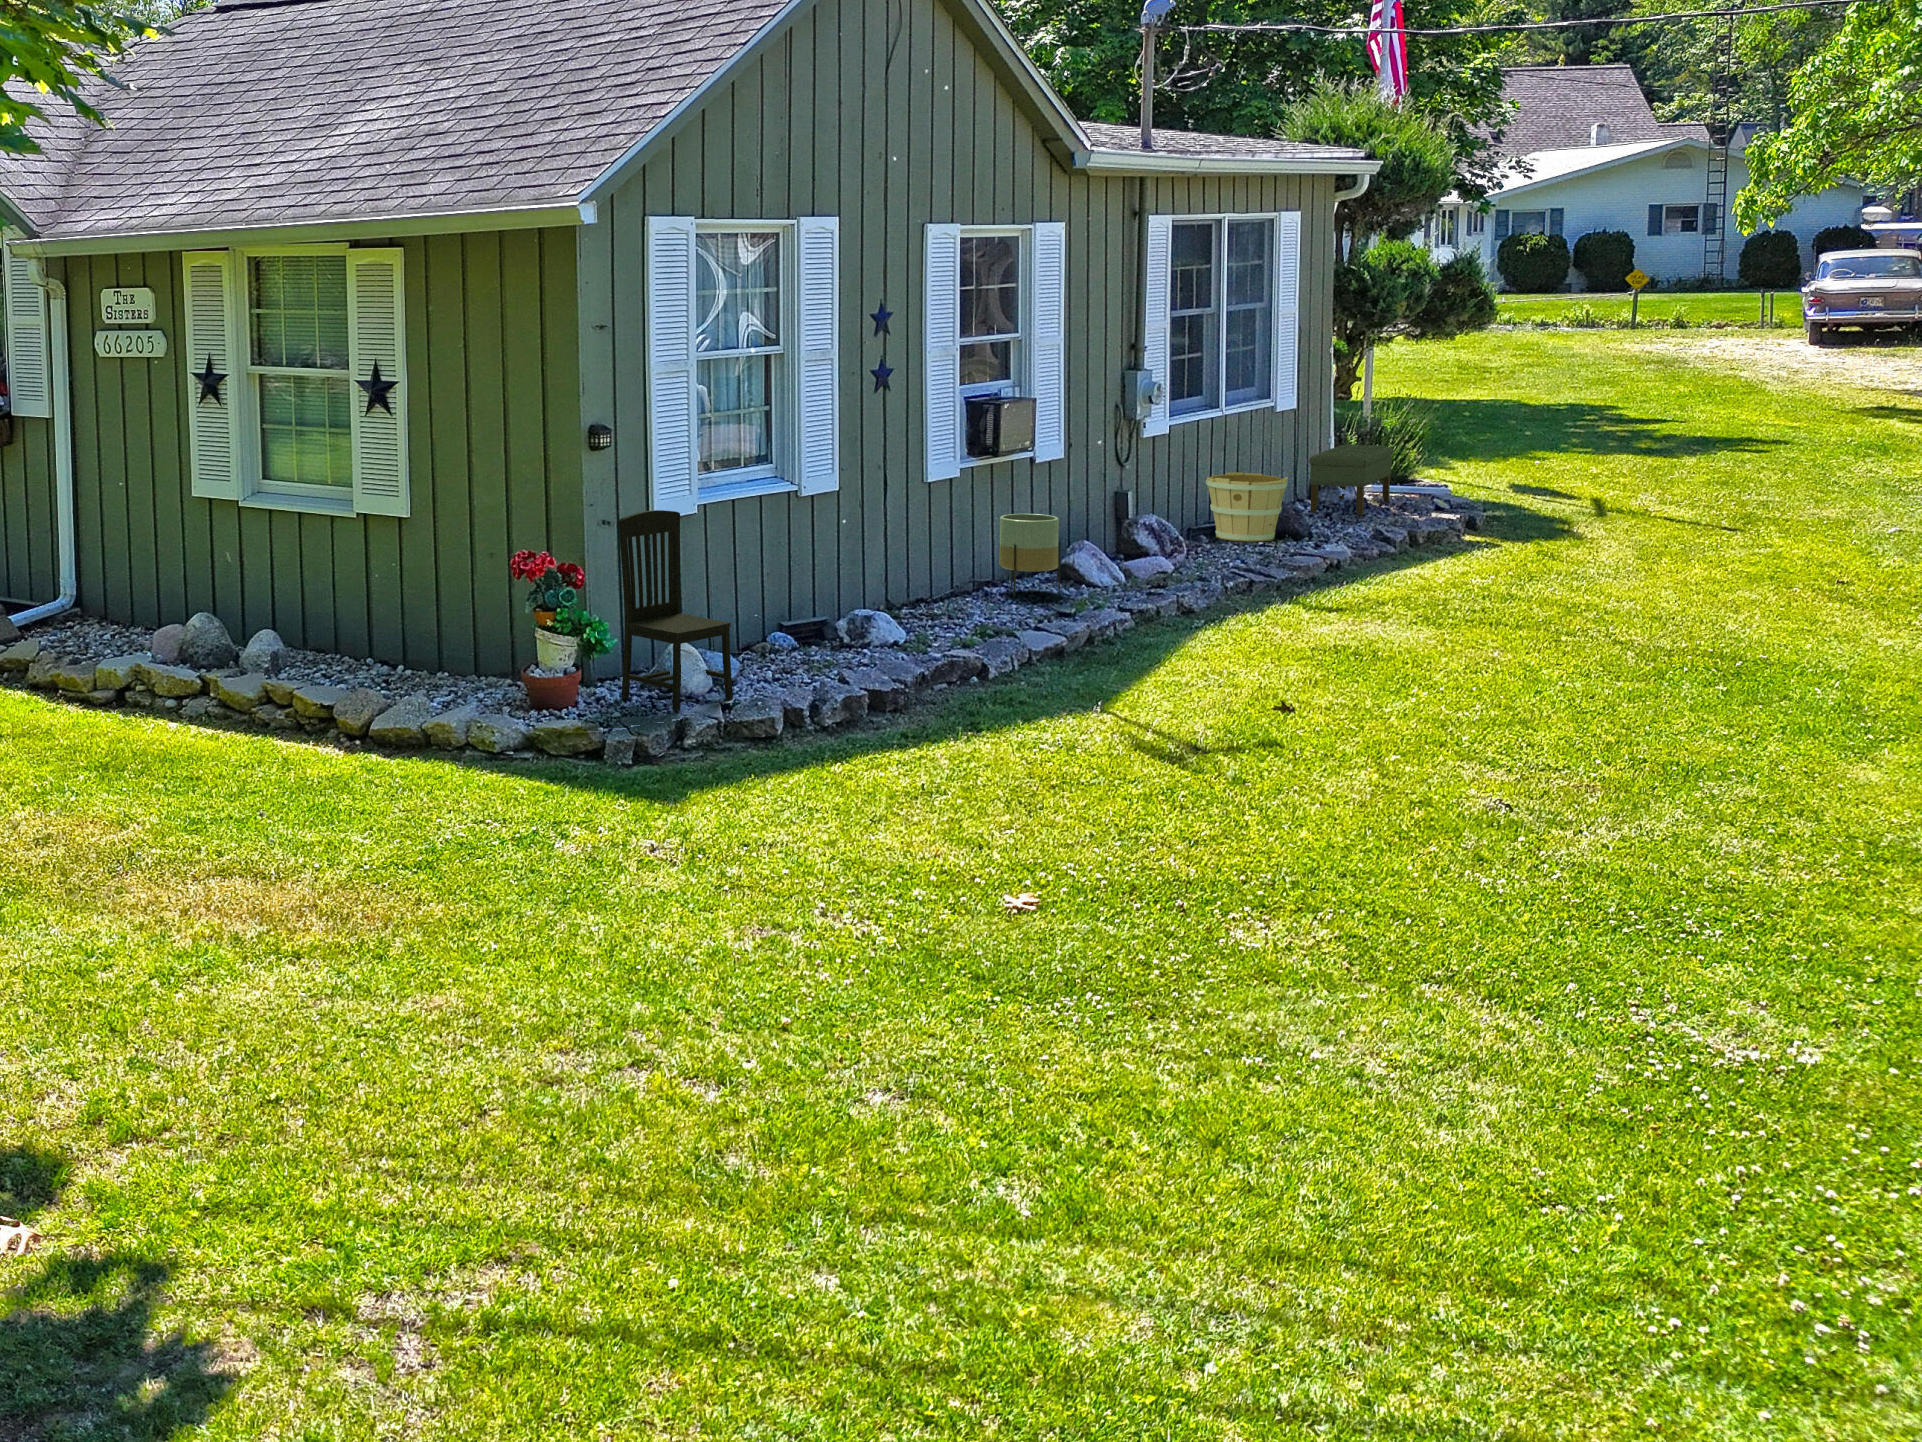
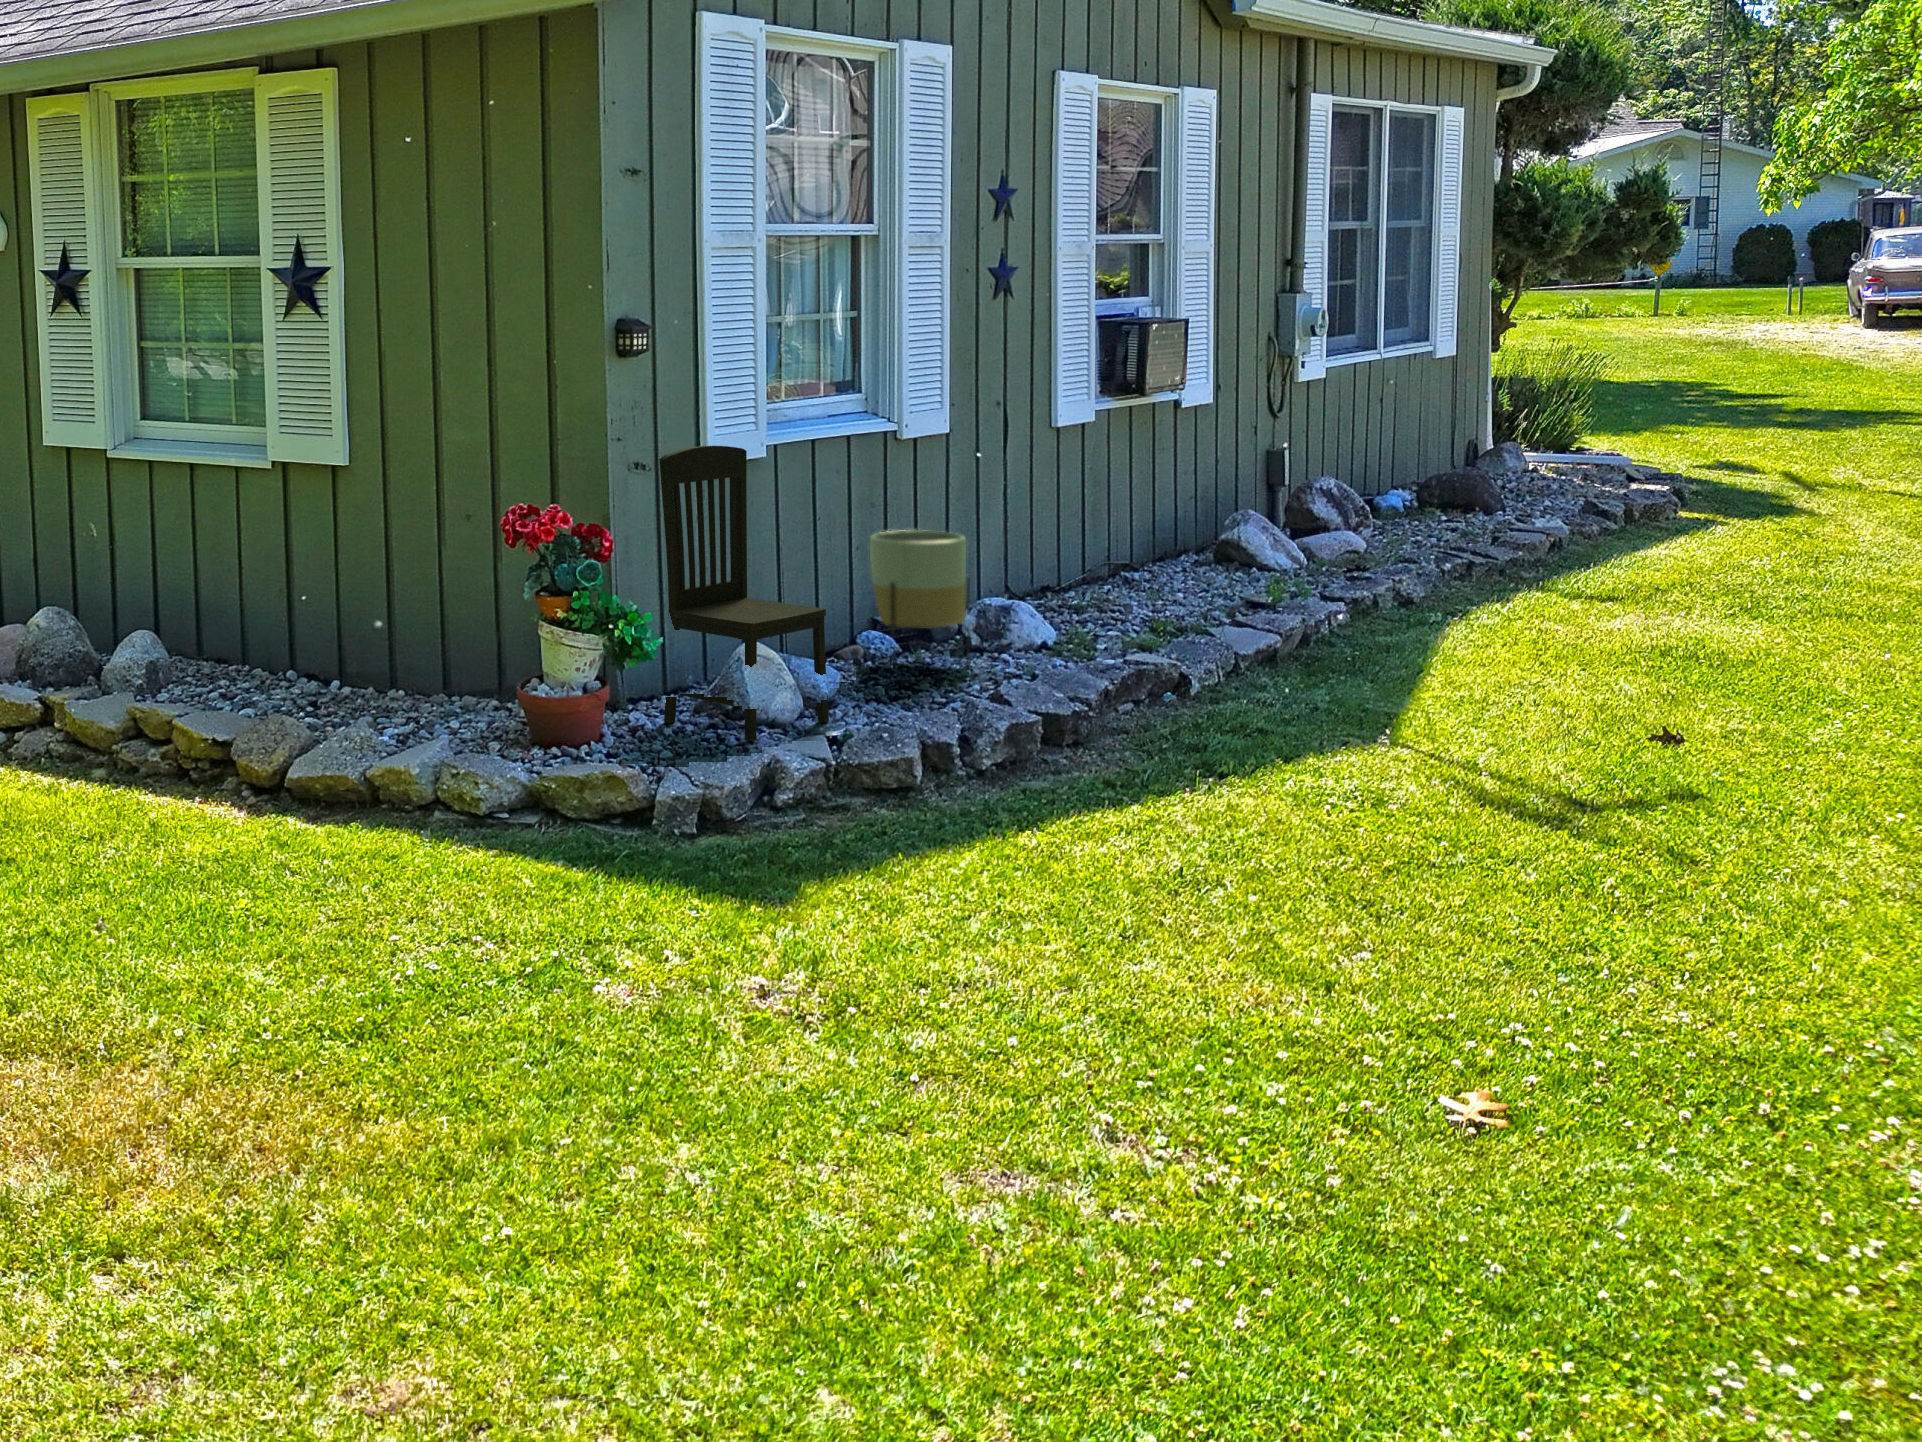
bench: present [1309,444,1393,516] -> none [1474,404,1567,488]
wooden bucket: present [1206,472,1288,542] -> none [1366,431,1473,517]
planter: present [999,514,1061,597] -> present [870,530,970,670]

